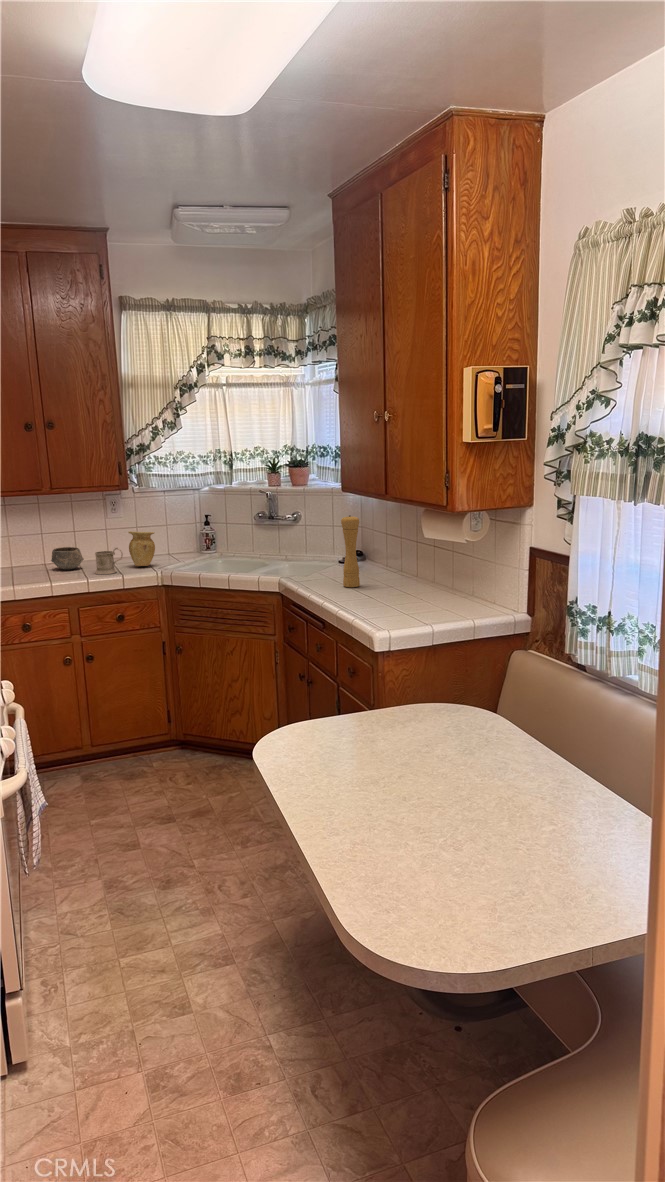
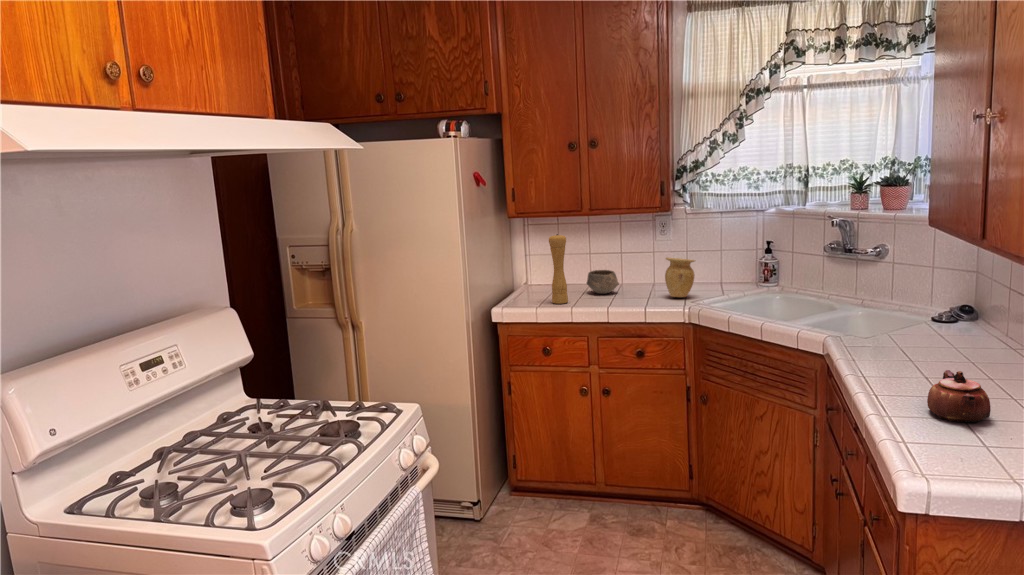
pepper mill: present [341,515,360,587] -> present [549,234,568,304]
mug: present [95,547,123,574] -> none [622,275,651,304]
teapot: none [363,581,396,611] -> present [927,370,991,422]

